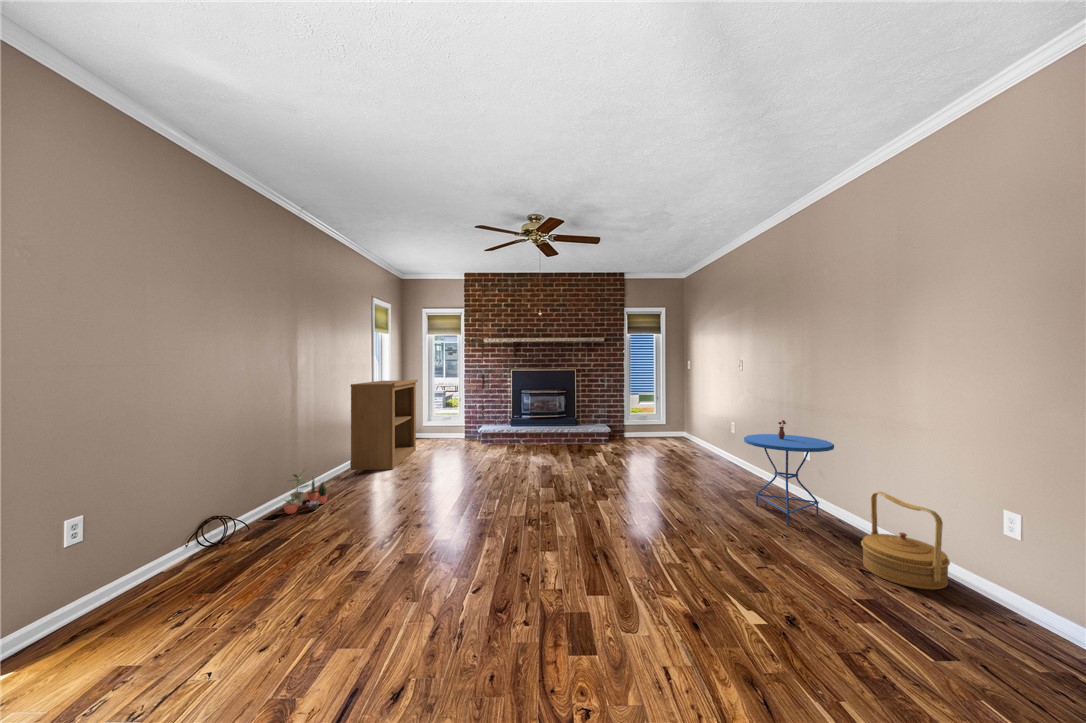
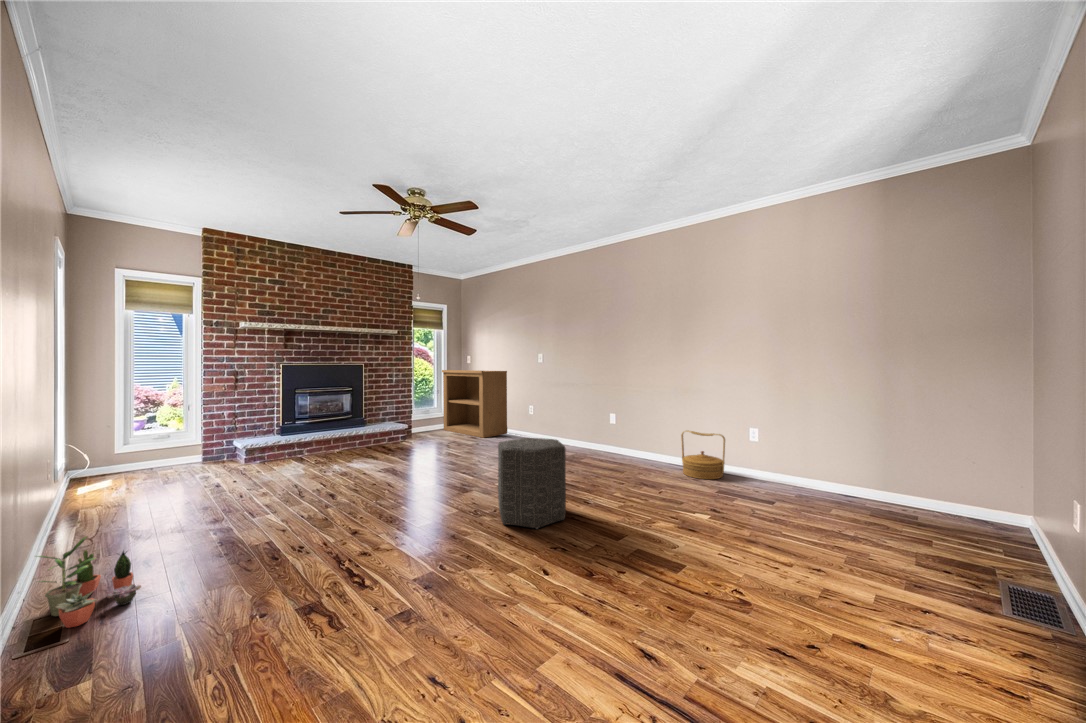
bookshelf: present [350,380,418,470] -> present [442,370,507,438]
side table: present [744,420,834,525] -> none [589,395,645,466]
ottoman: none [527,456,603,555] -> present [498,438,566,529]

